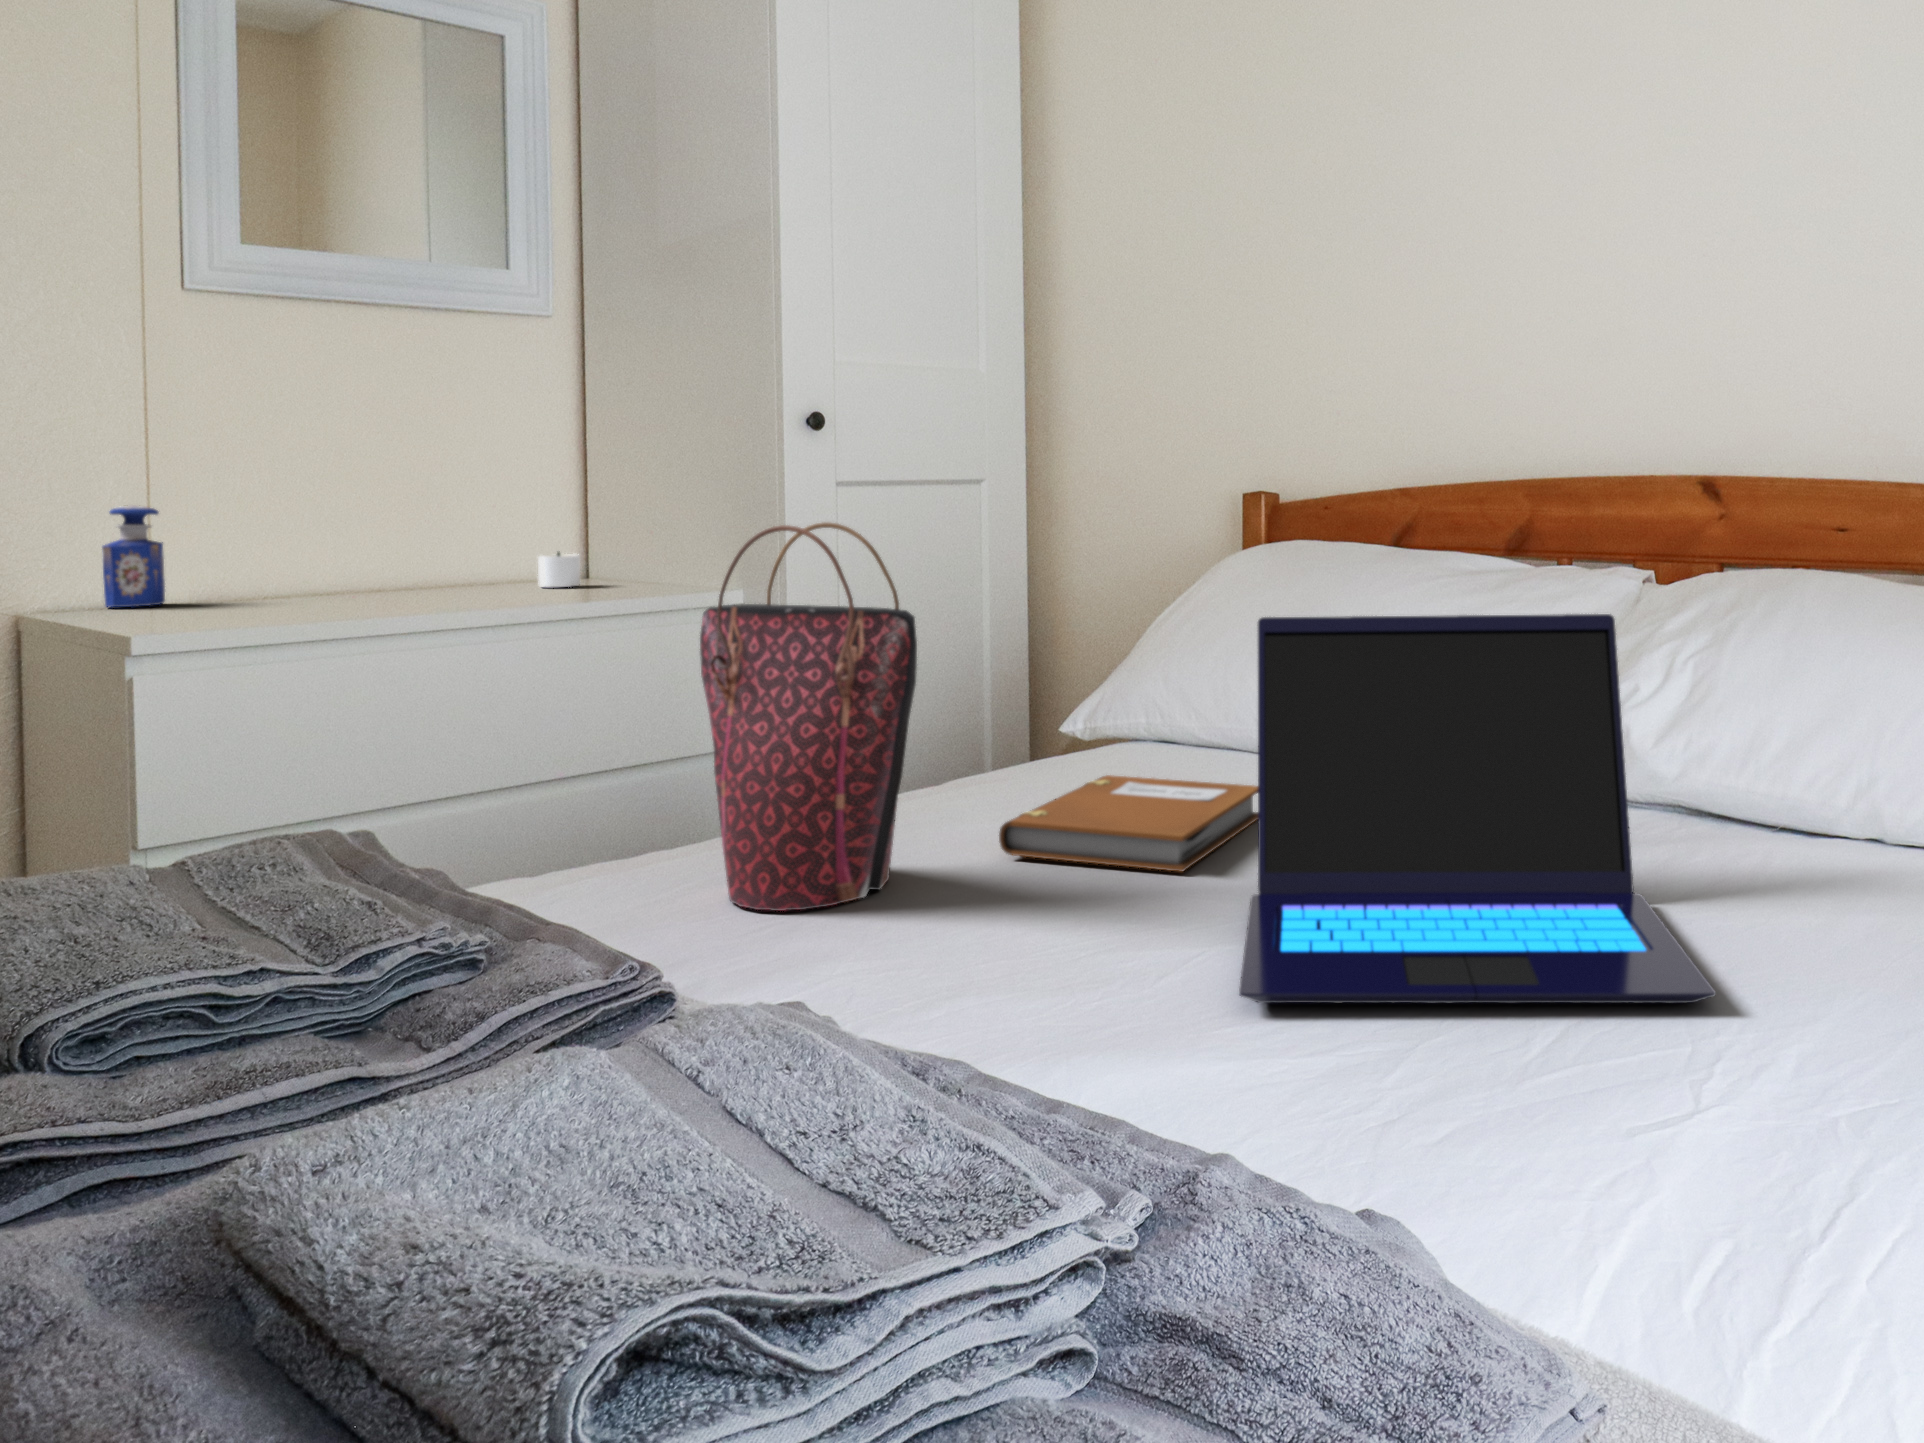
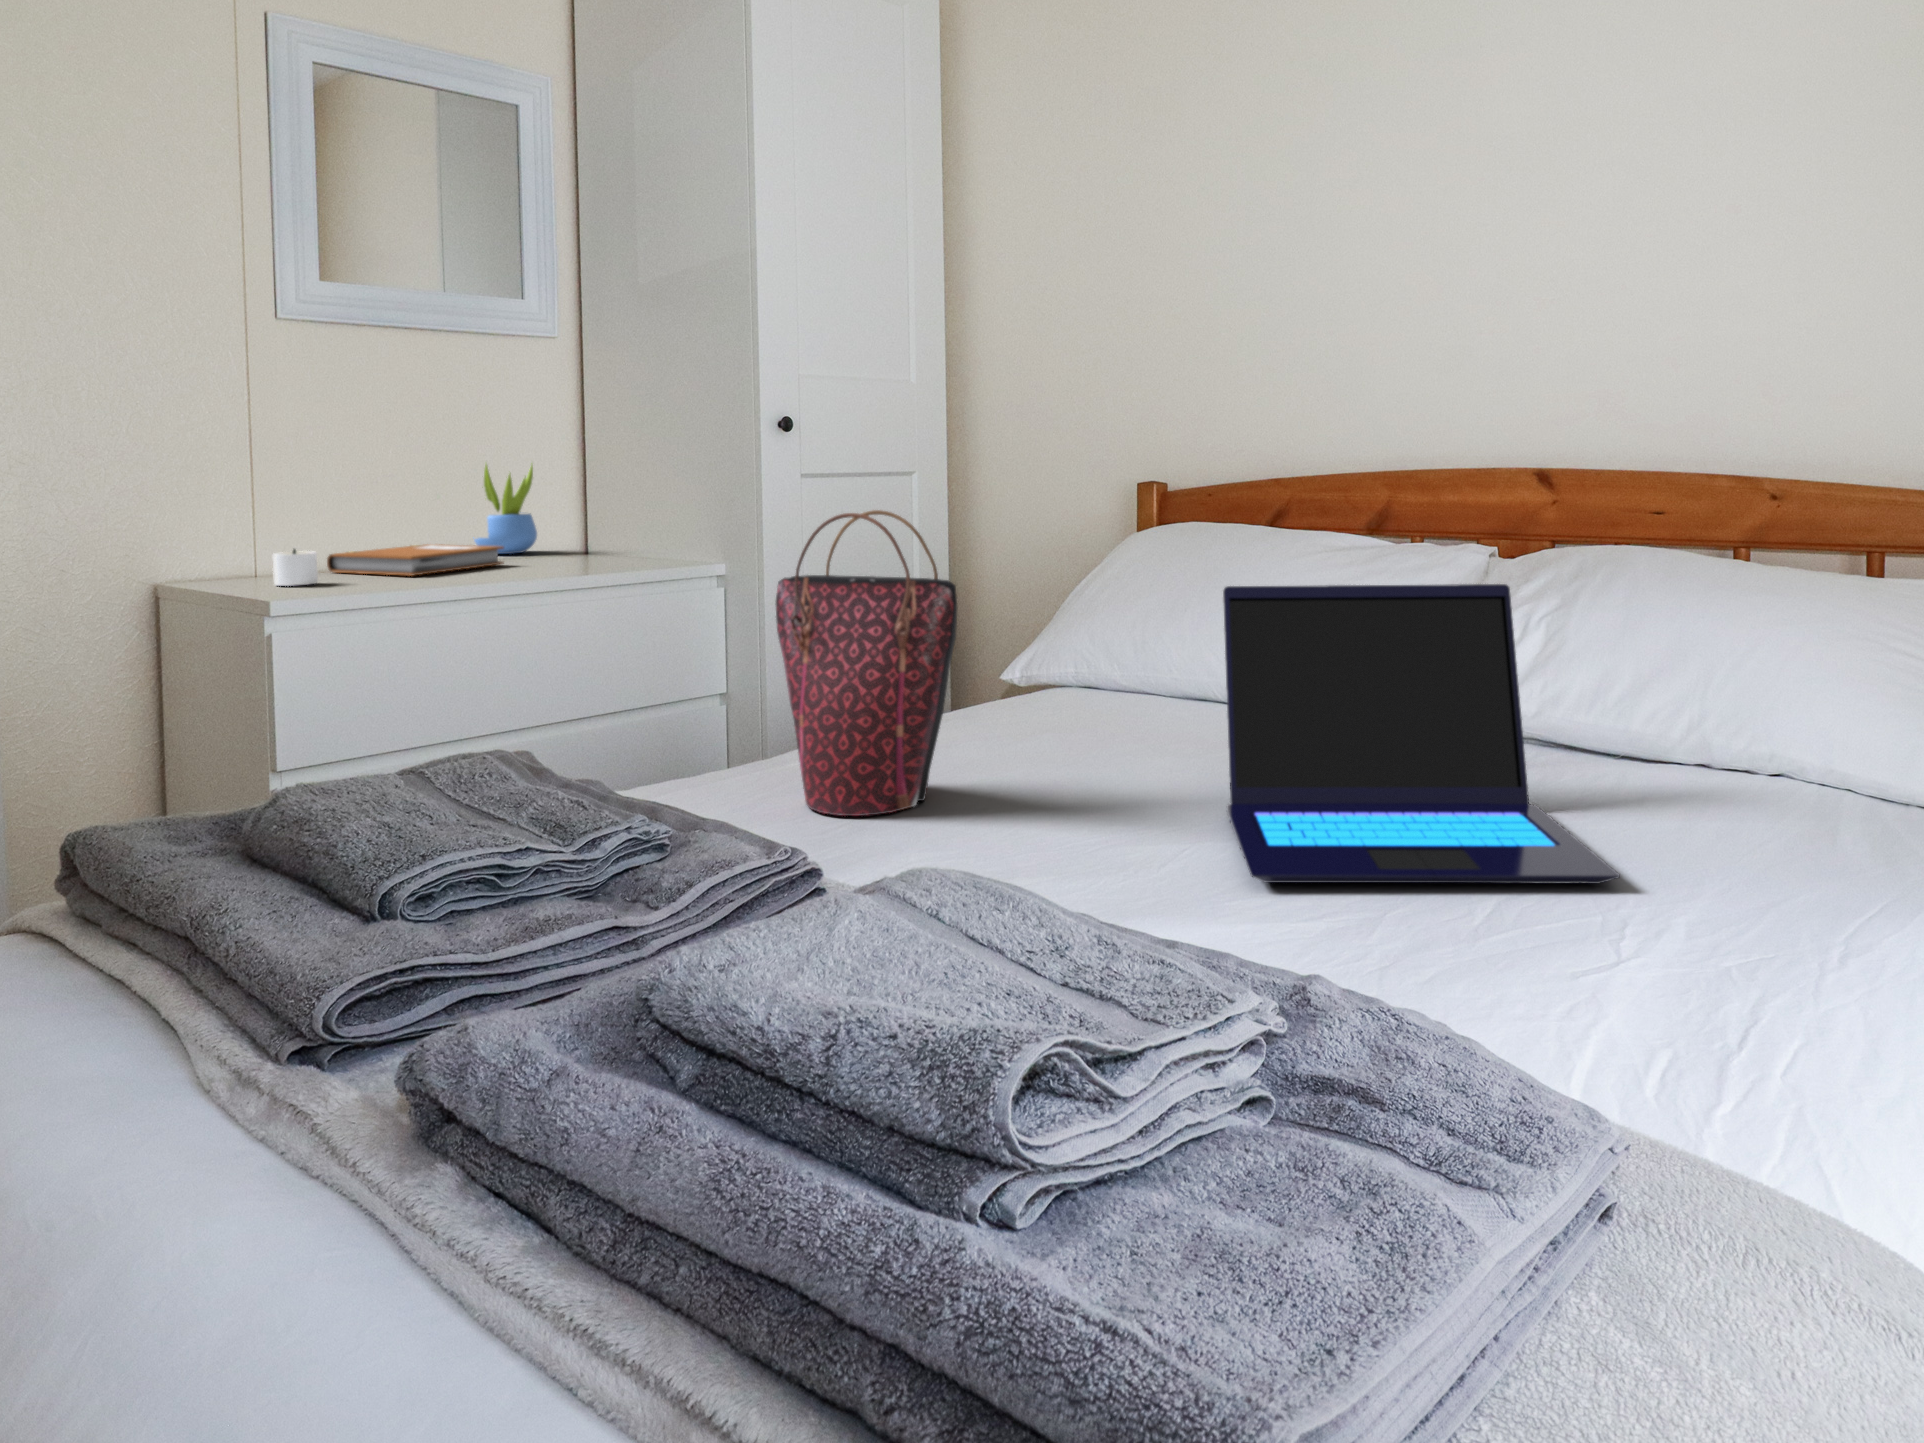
succulent plant: none [450,470,529,581] -> present [473,463,537,554]
perfume bottle: present [102,505,165,607] -> none [216,492,263,576]
candle: present [538,552,580,587] -> present [273,549,318,586]
notebook: present [999,775,1258,872] -> present [327,544,504,576]

